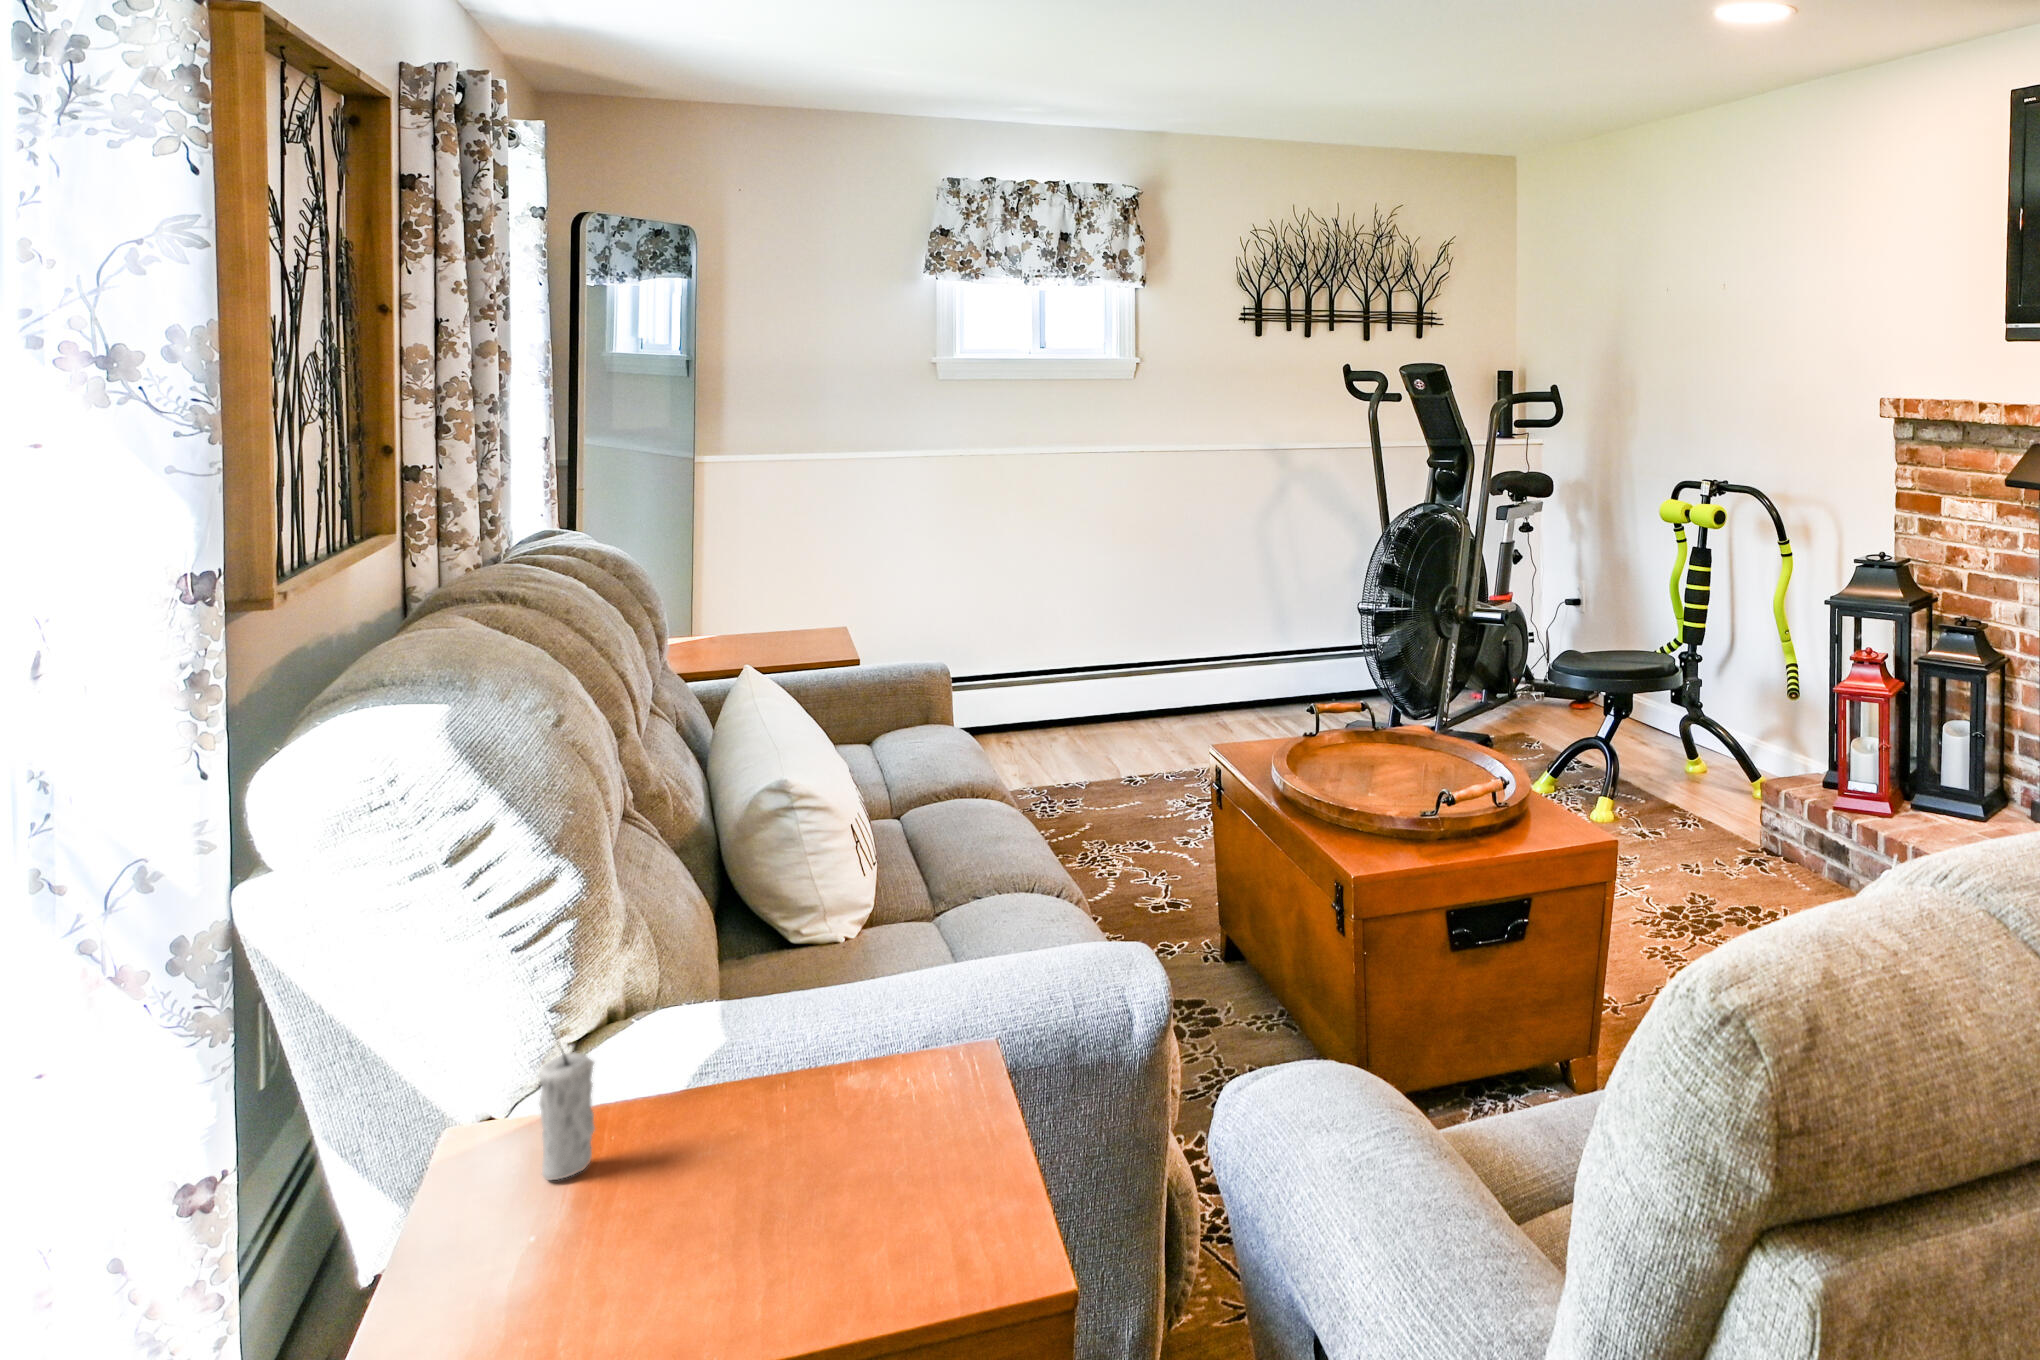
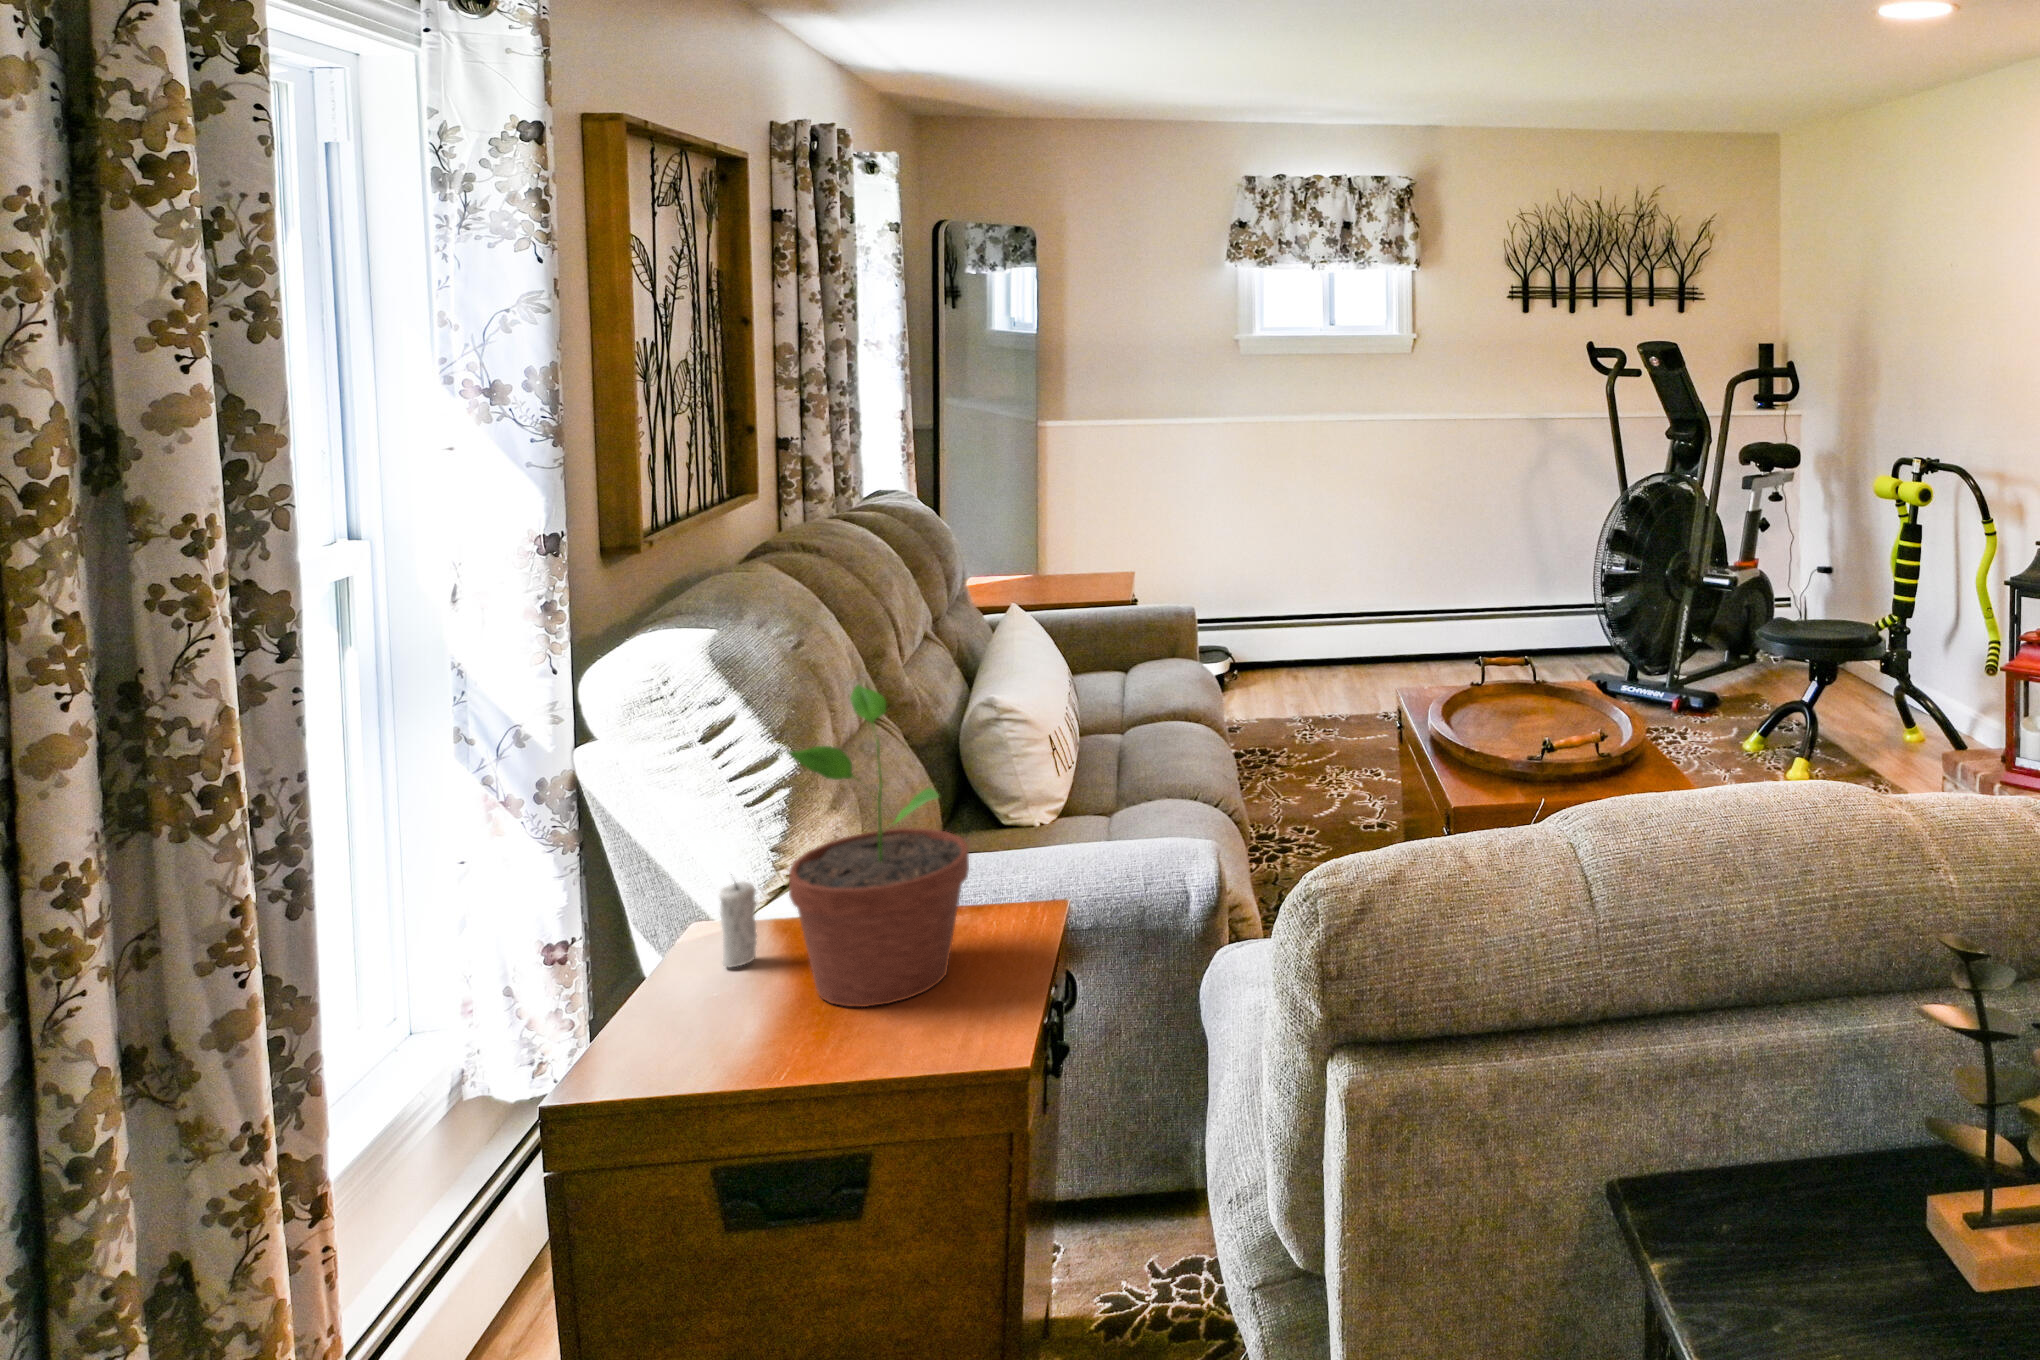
potted plant: none [673,759,927,1216] -> present [788,685,969,1007]

